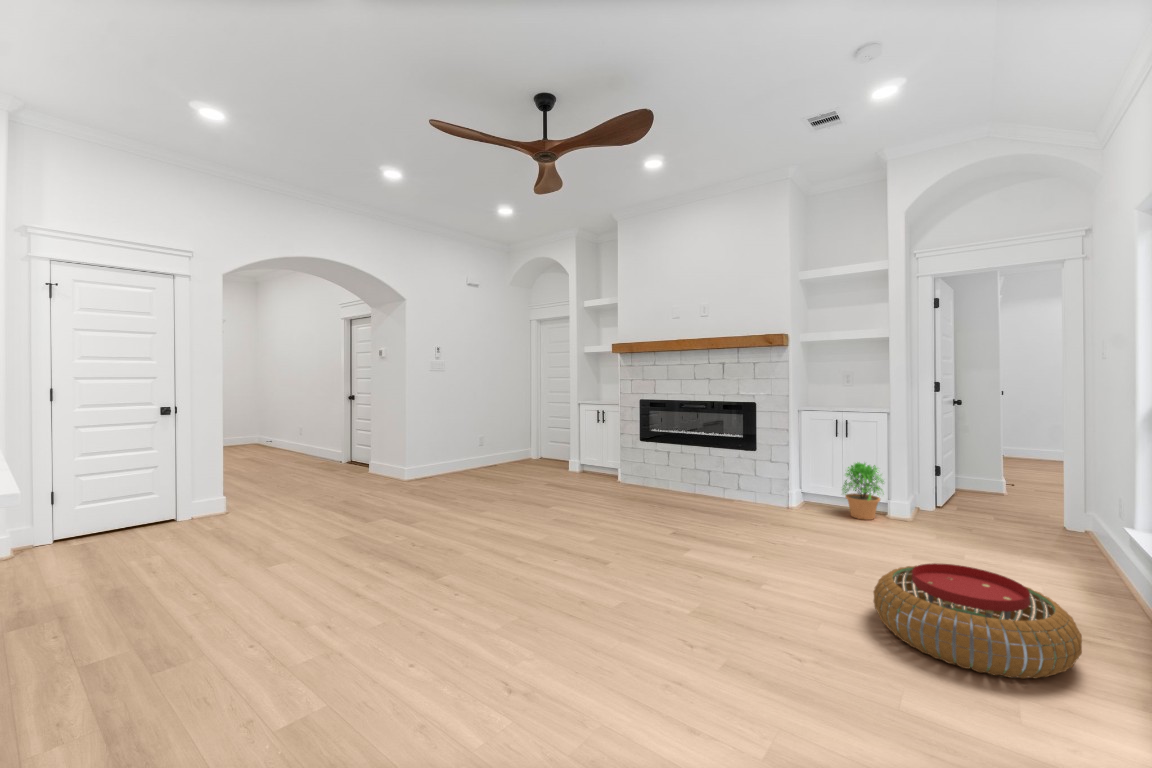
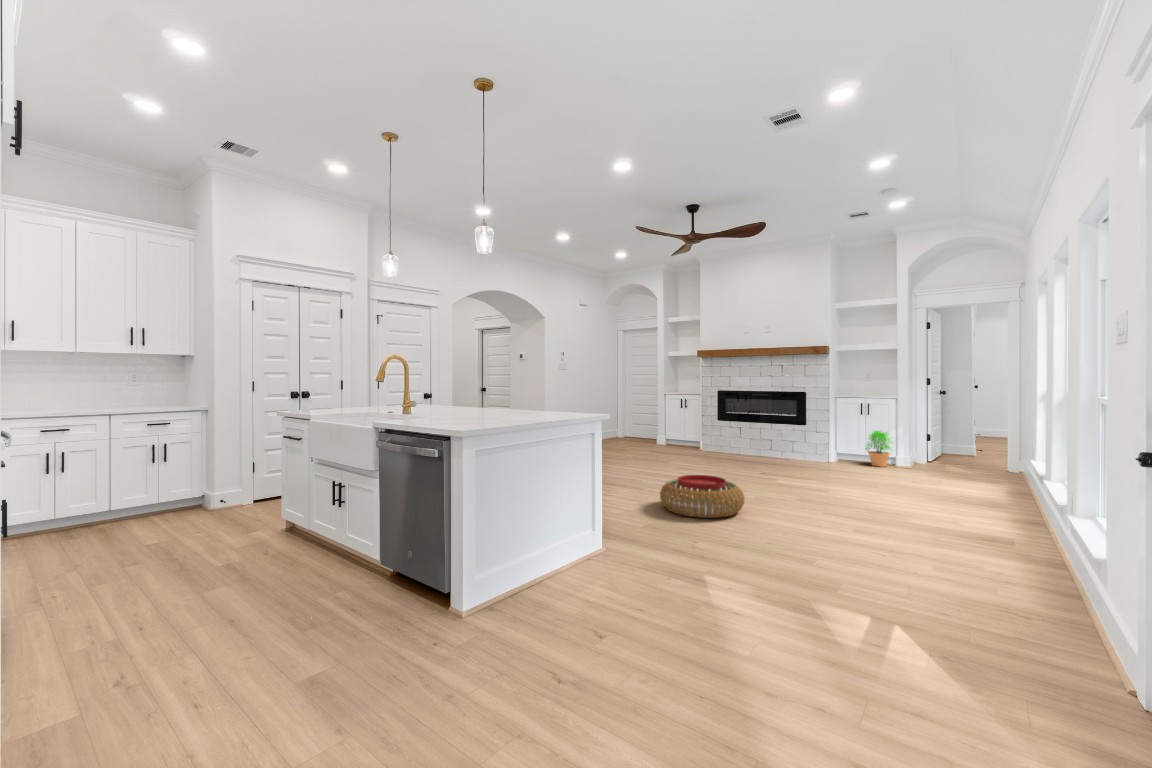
pouf: present [873,563,1082,679] -> present [660,475,744,518]

